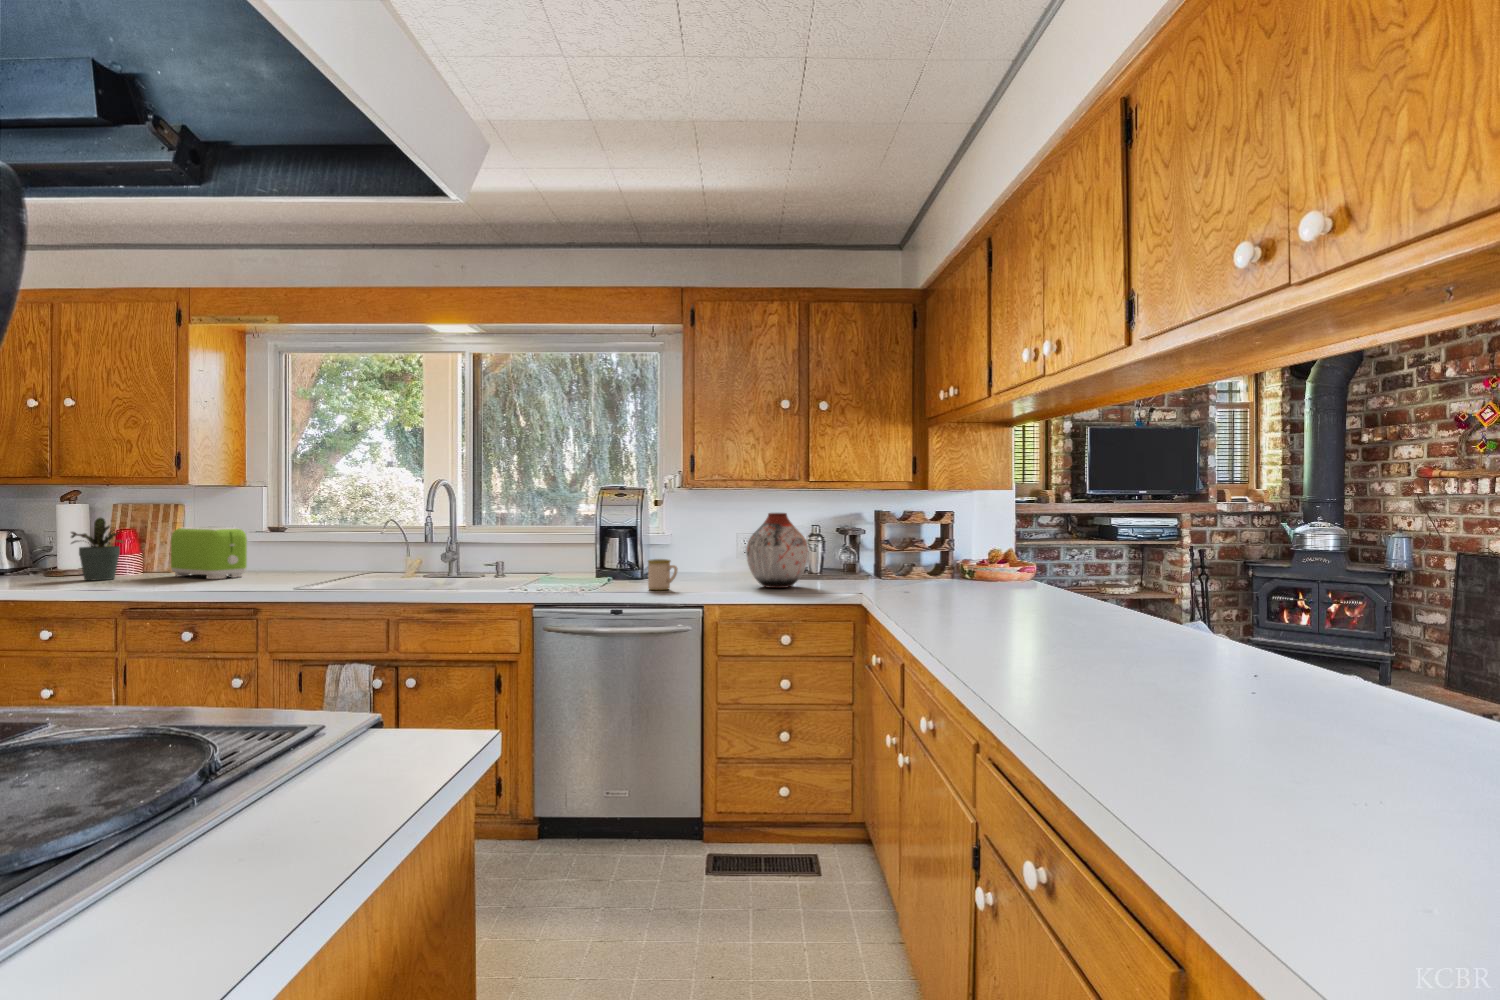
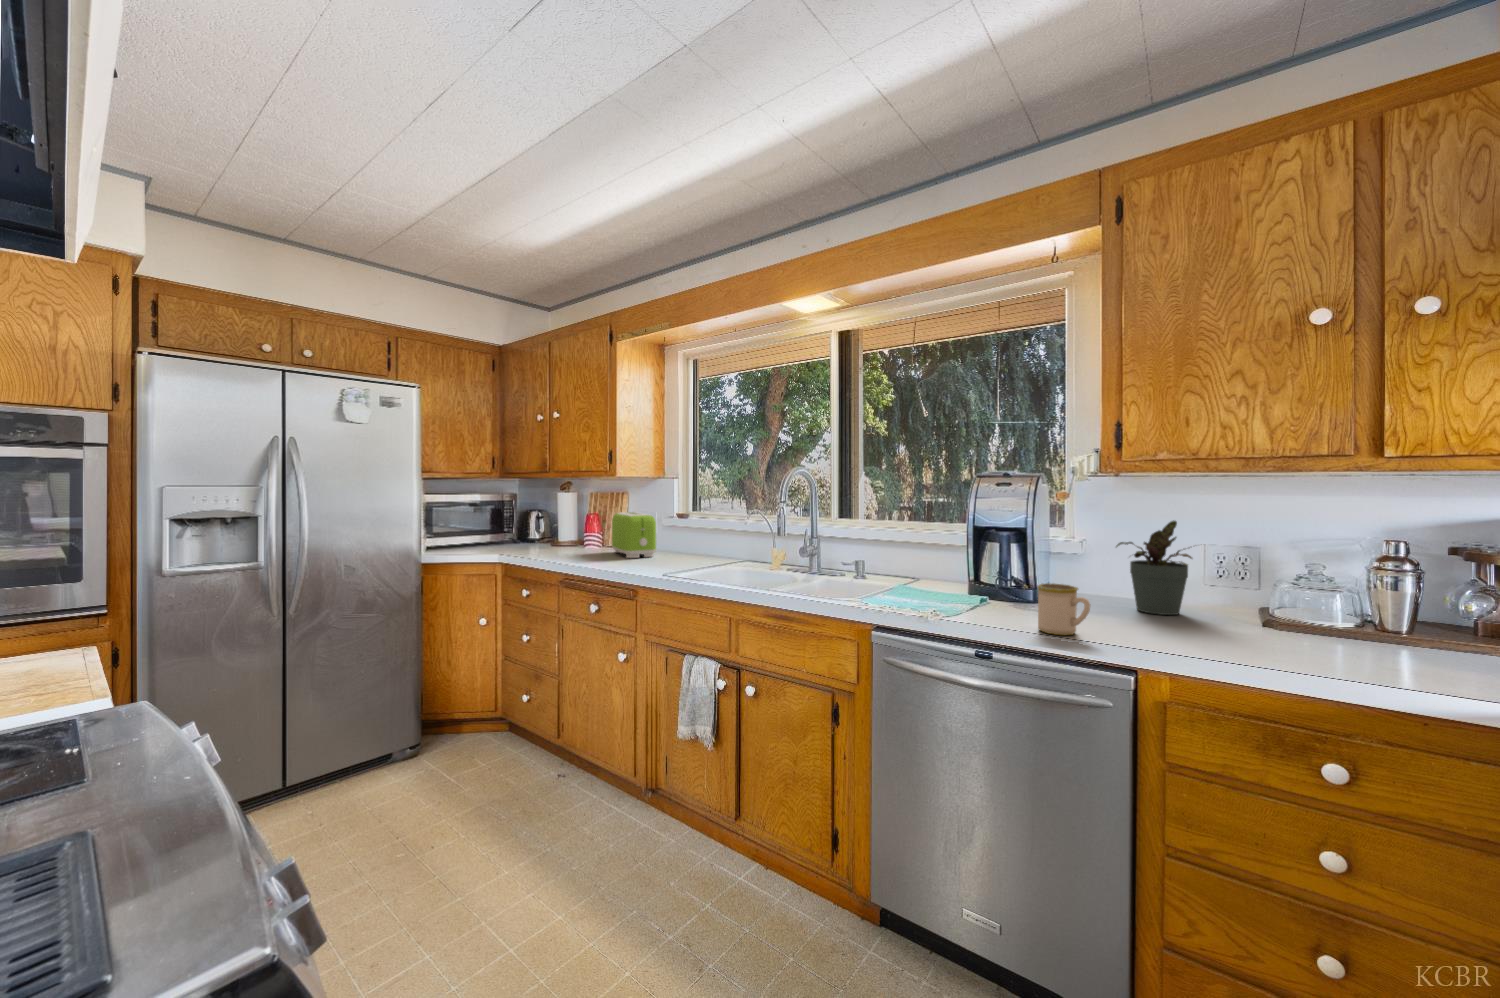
vase: present [746,513,808,588] -> none [1233,517,1397,663]
potted plant: present [71,518,124,581] -> present [1116,520,1192,615]

